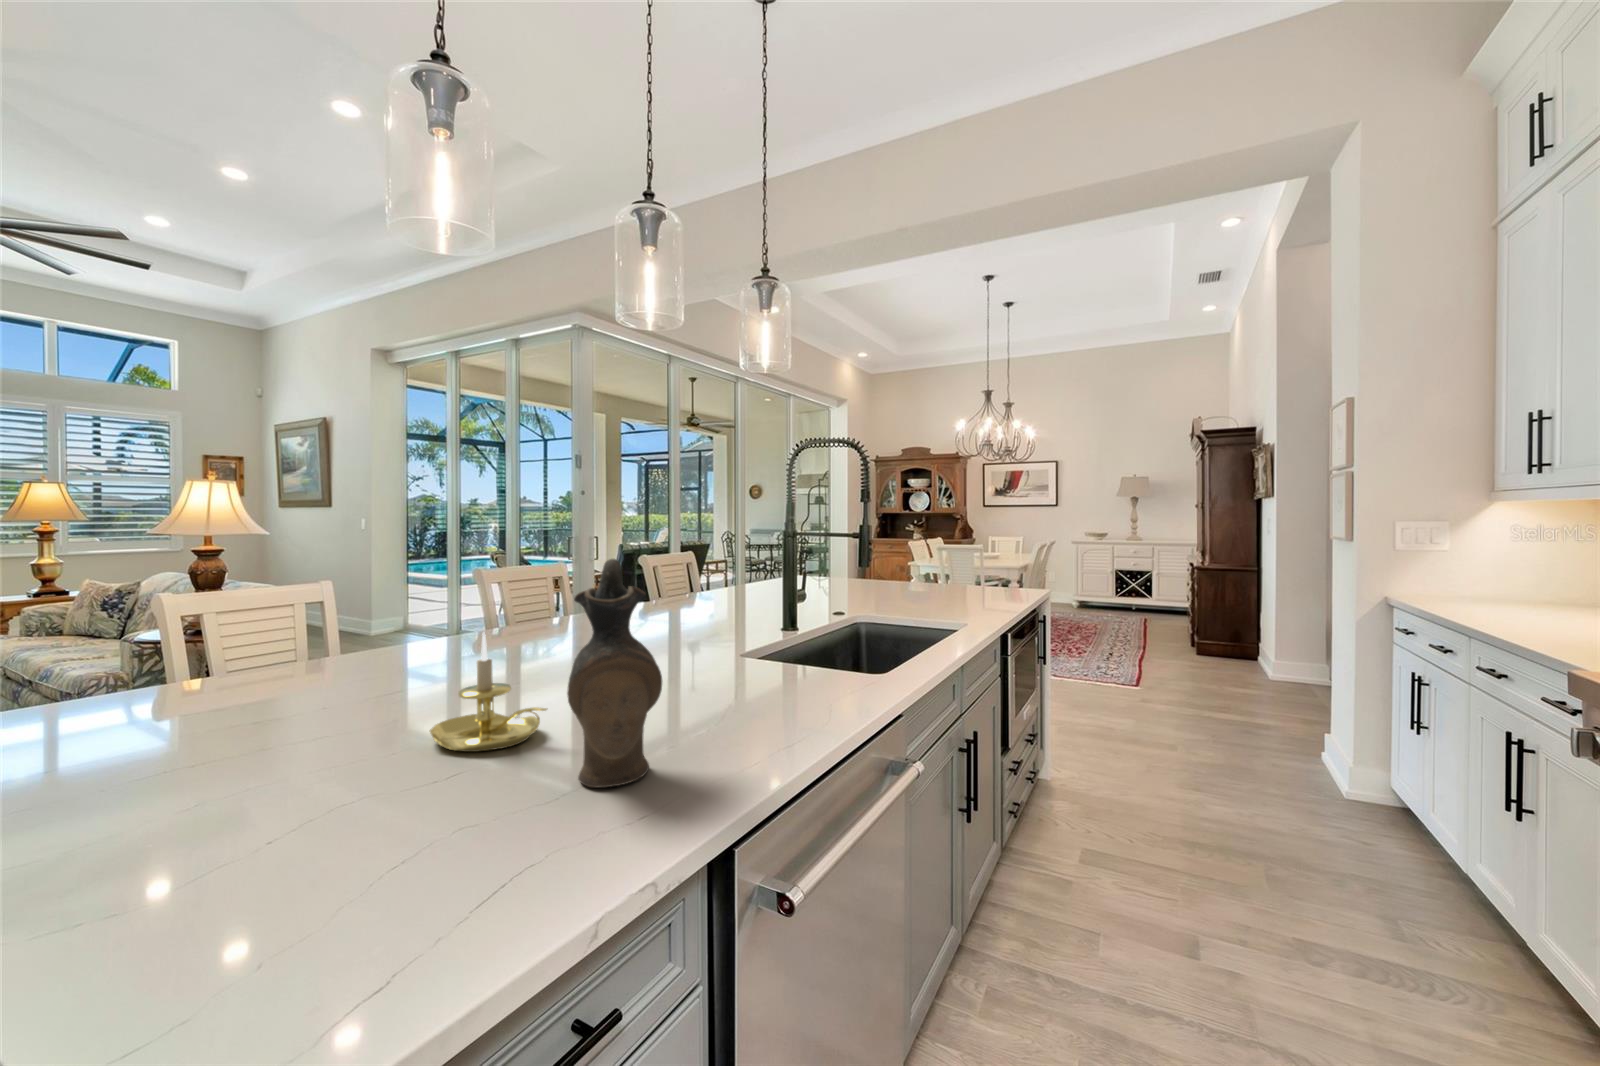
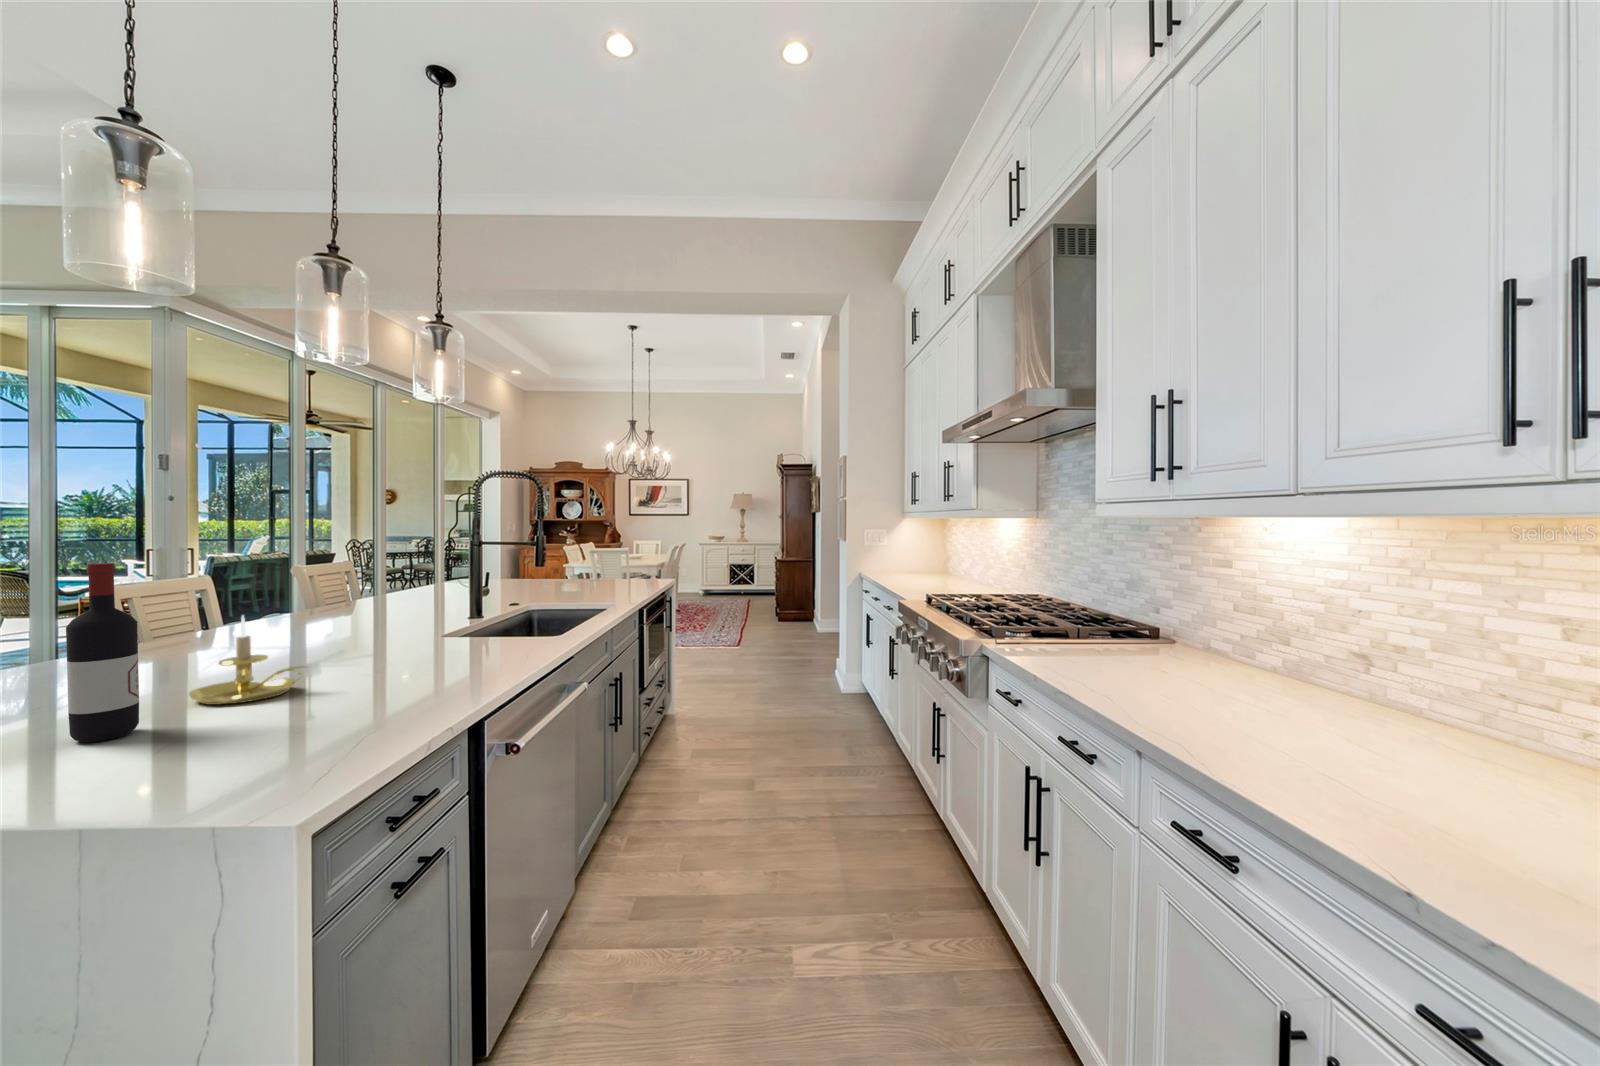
ceramic pitcher: present [567,559,662,787] -> none [349,556,422,702]
wine bottle: none [266,561,345,798] -> present [66,563,139,742]

